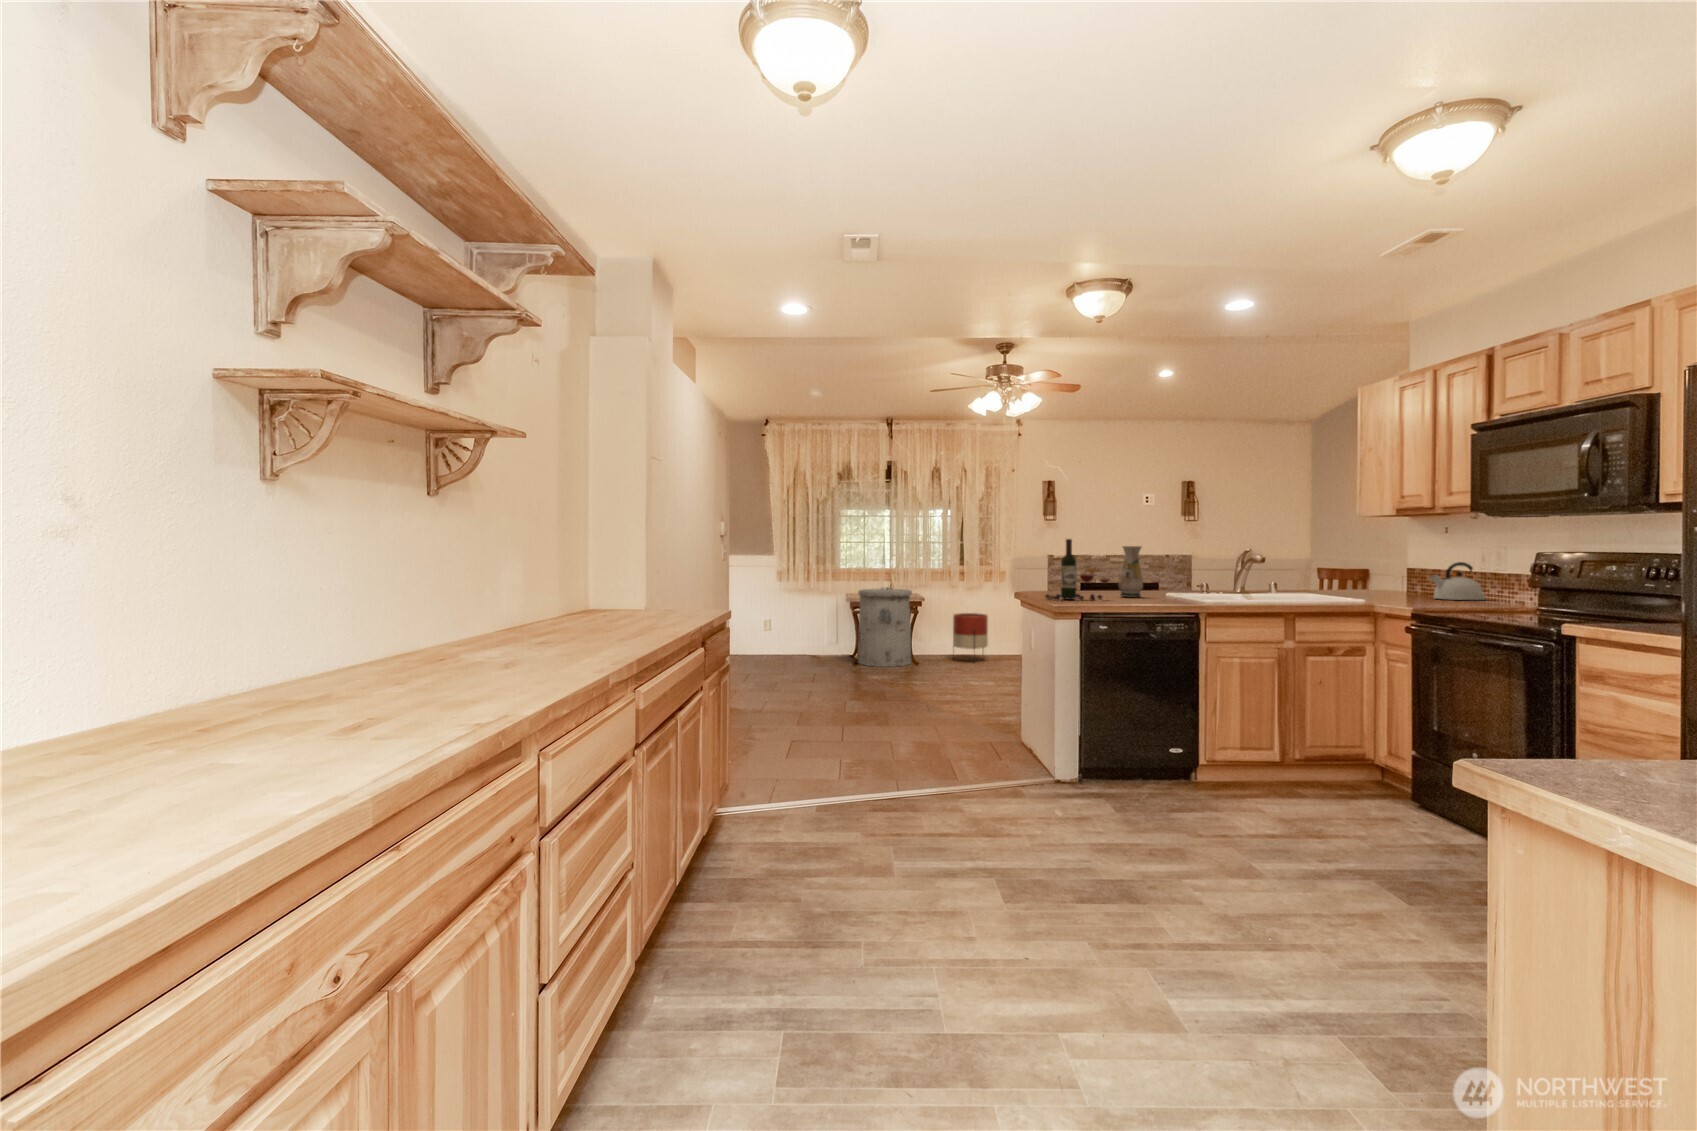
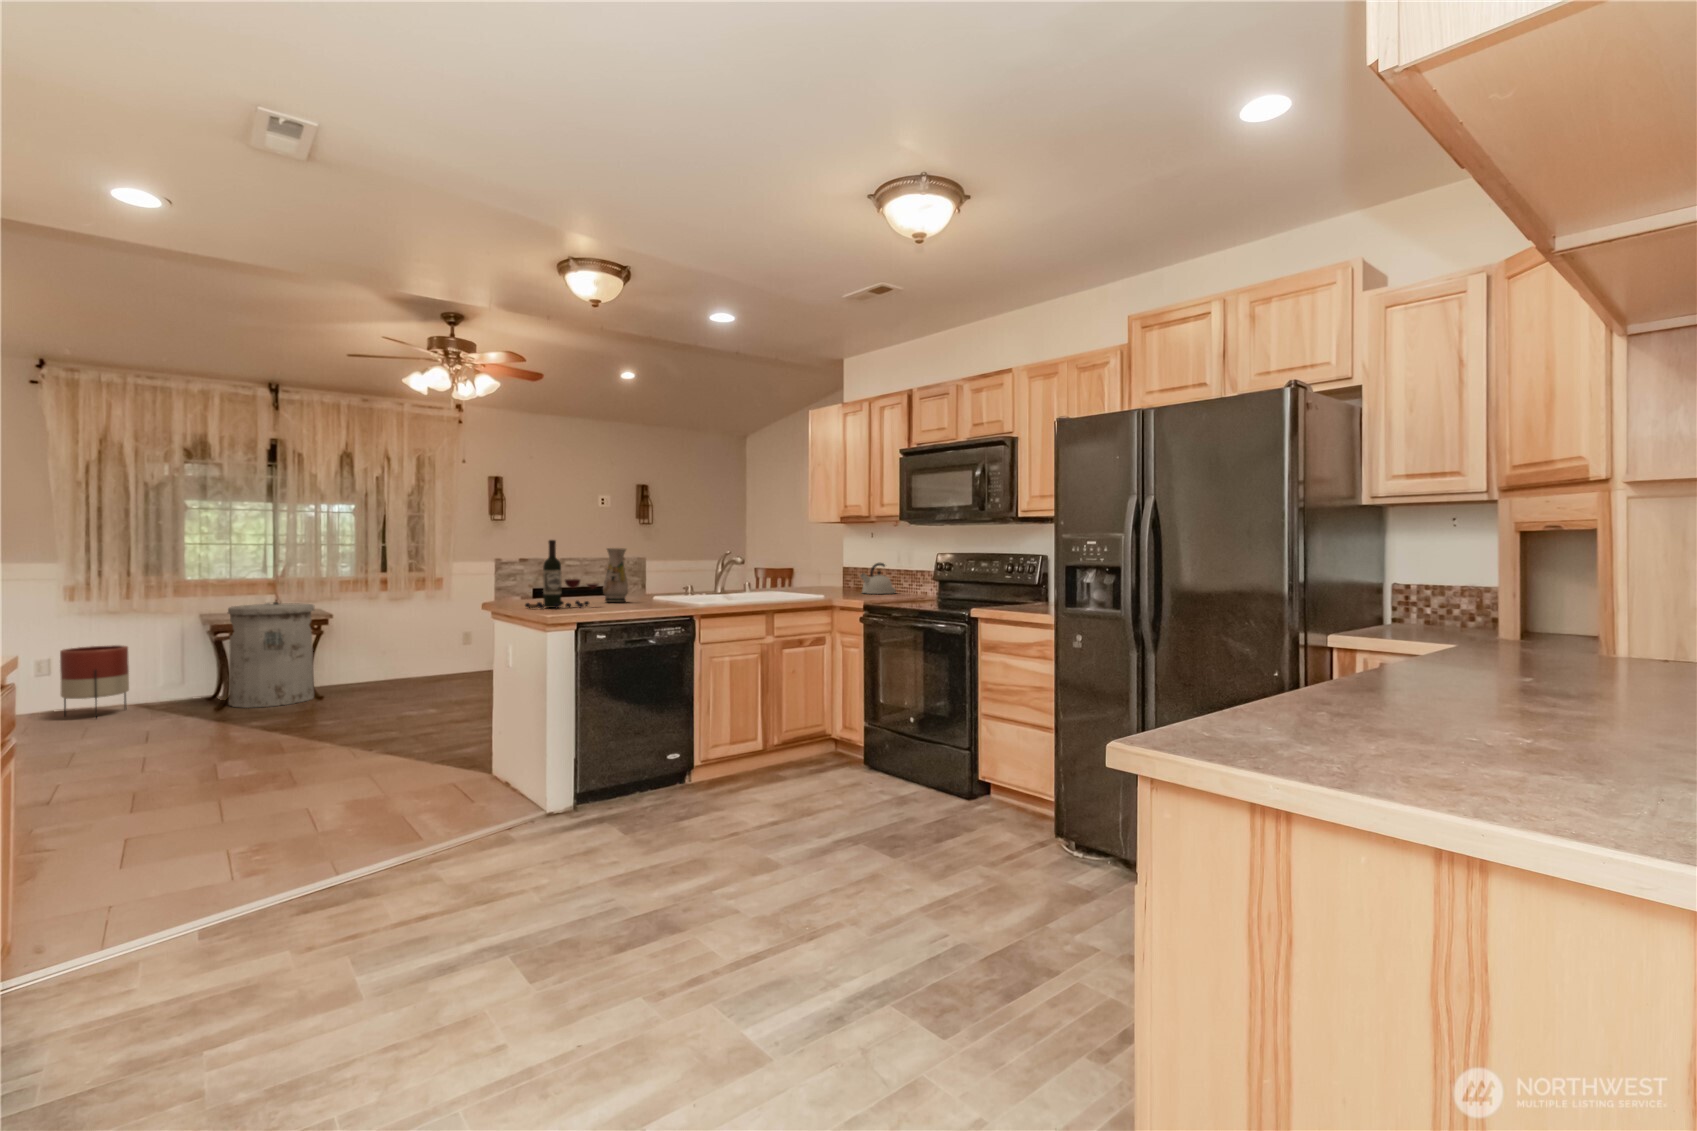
planter: present [953,613,988,649] -> present [60,645,129,715]

